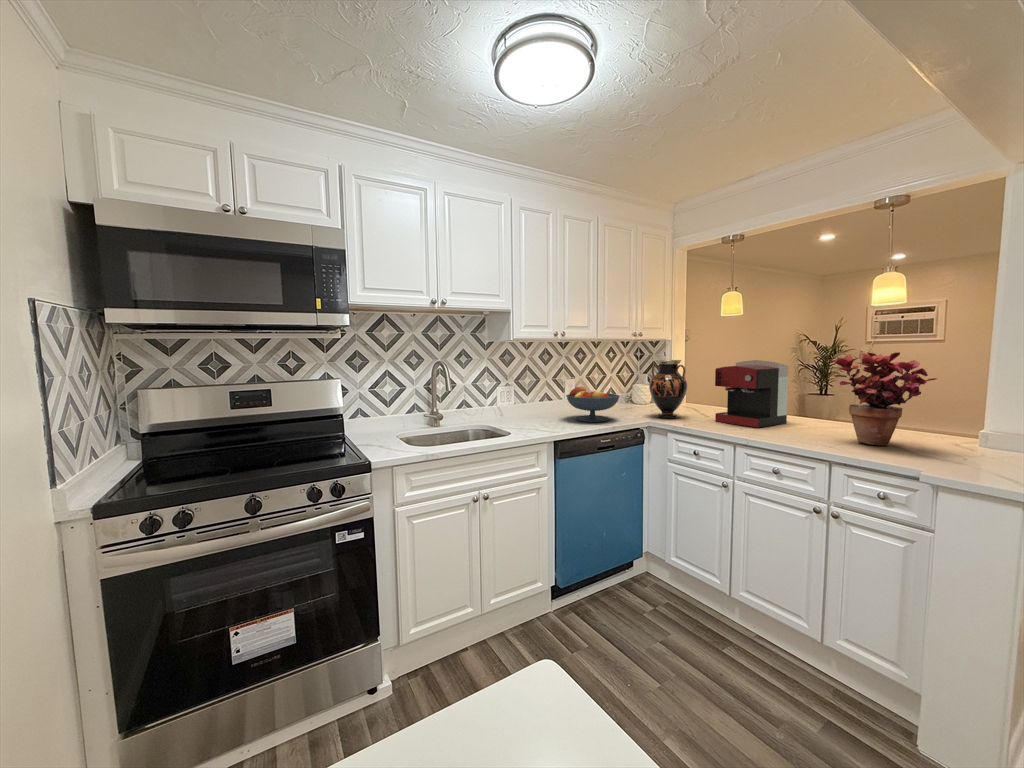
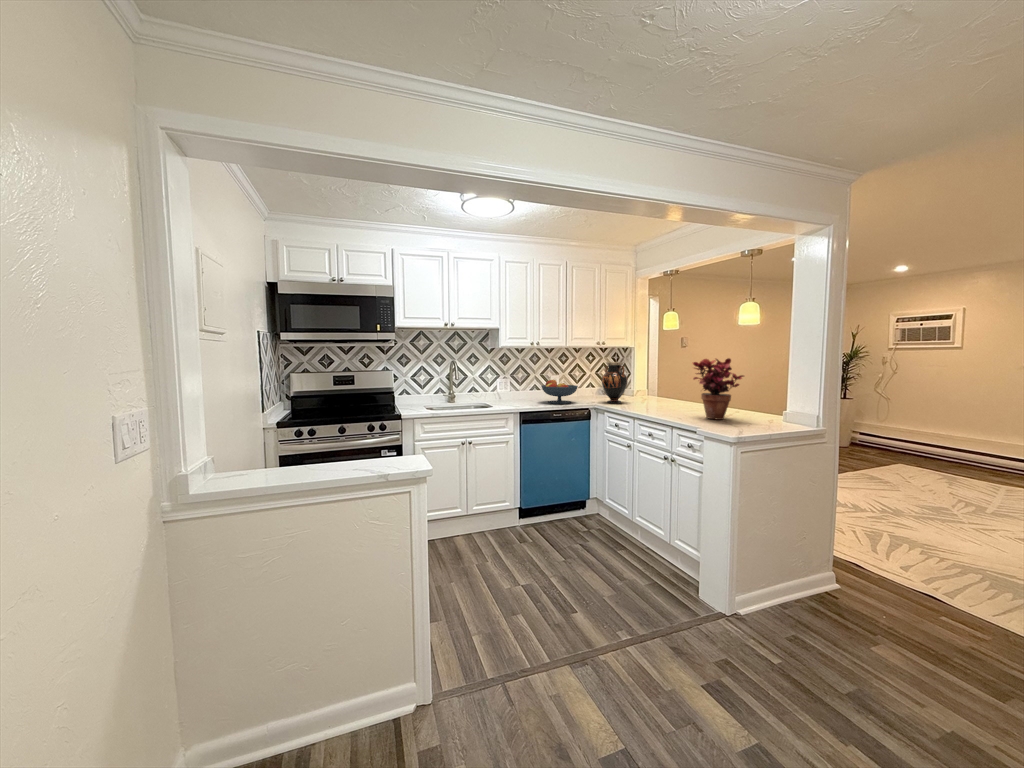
coffee maker: present [715,360,788,428] -> none [642,363,691,409]

